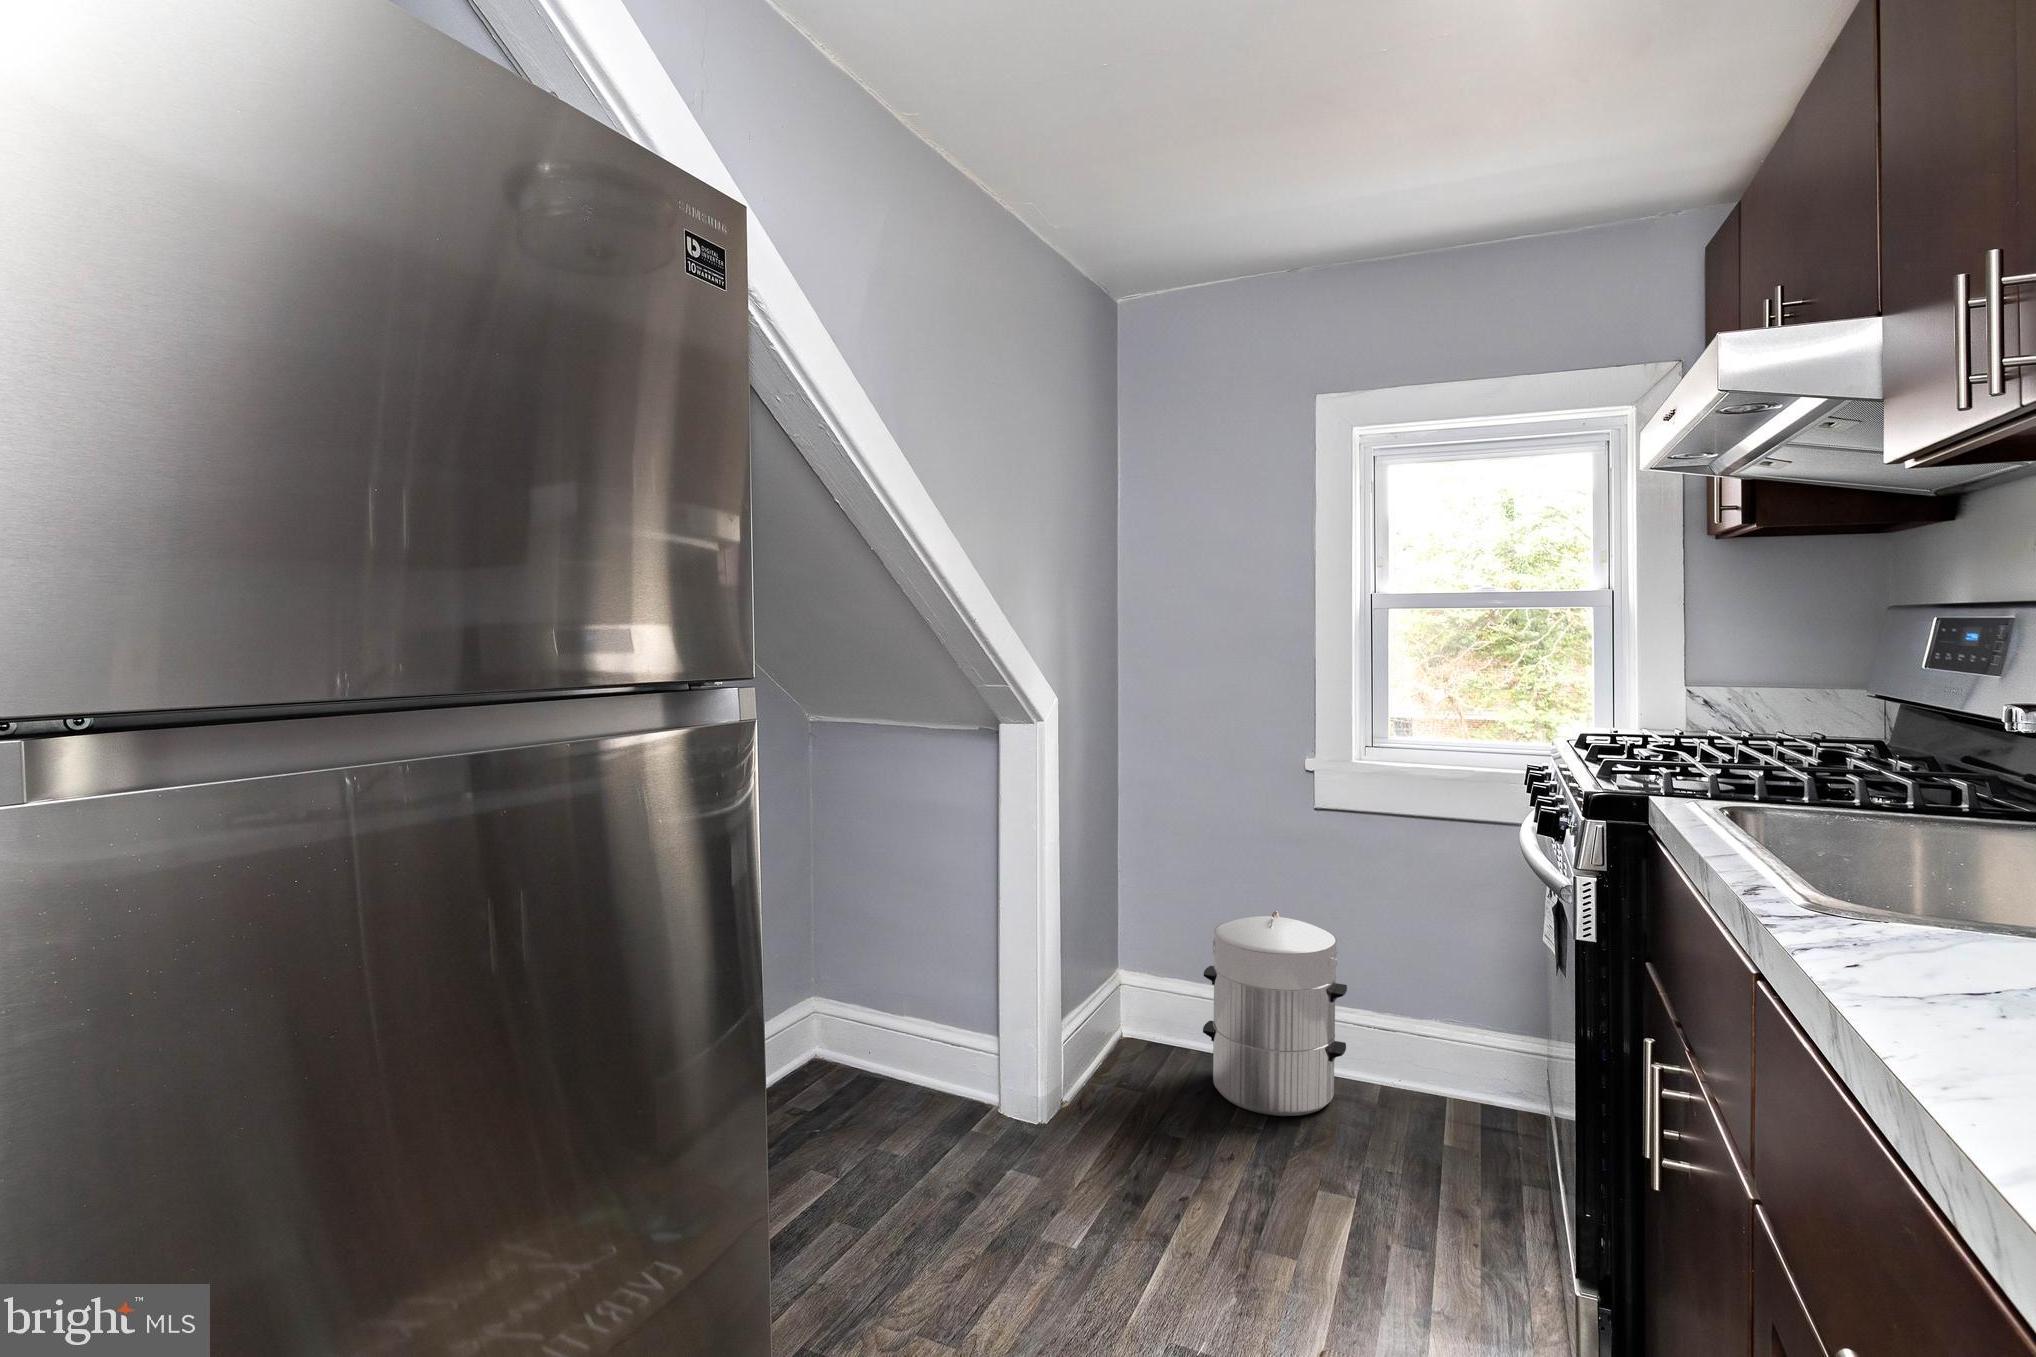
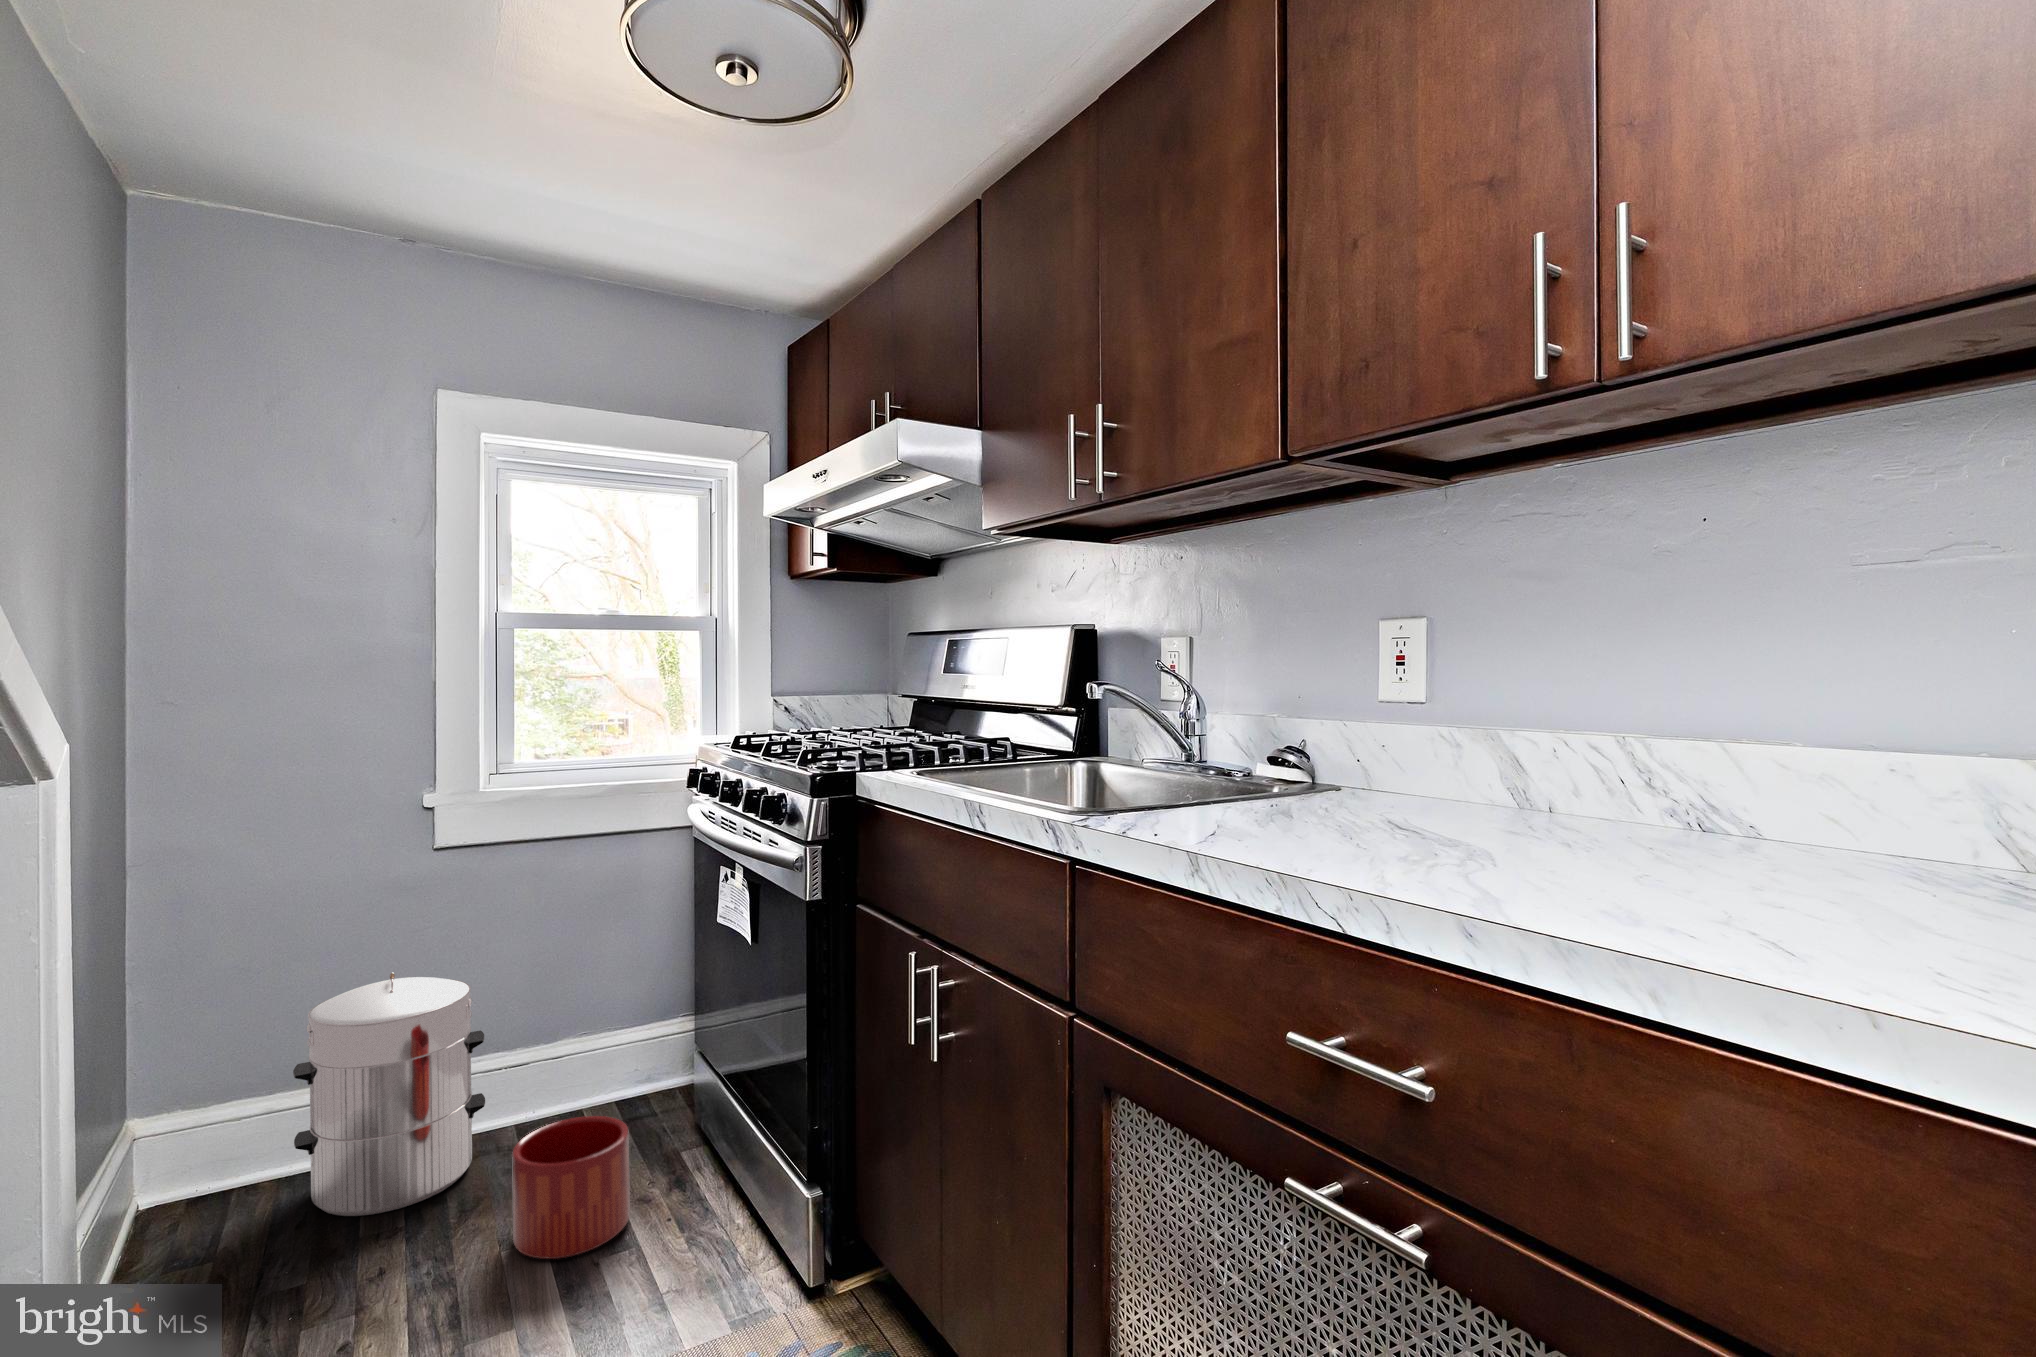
planter: none [1329,1093,1441,1232] -> present [512,1116,630,1259]

